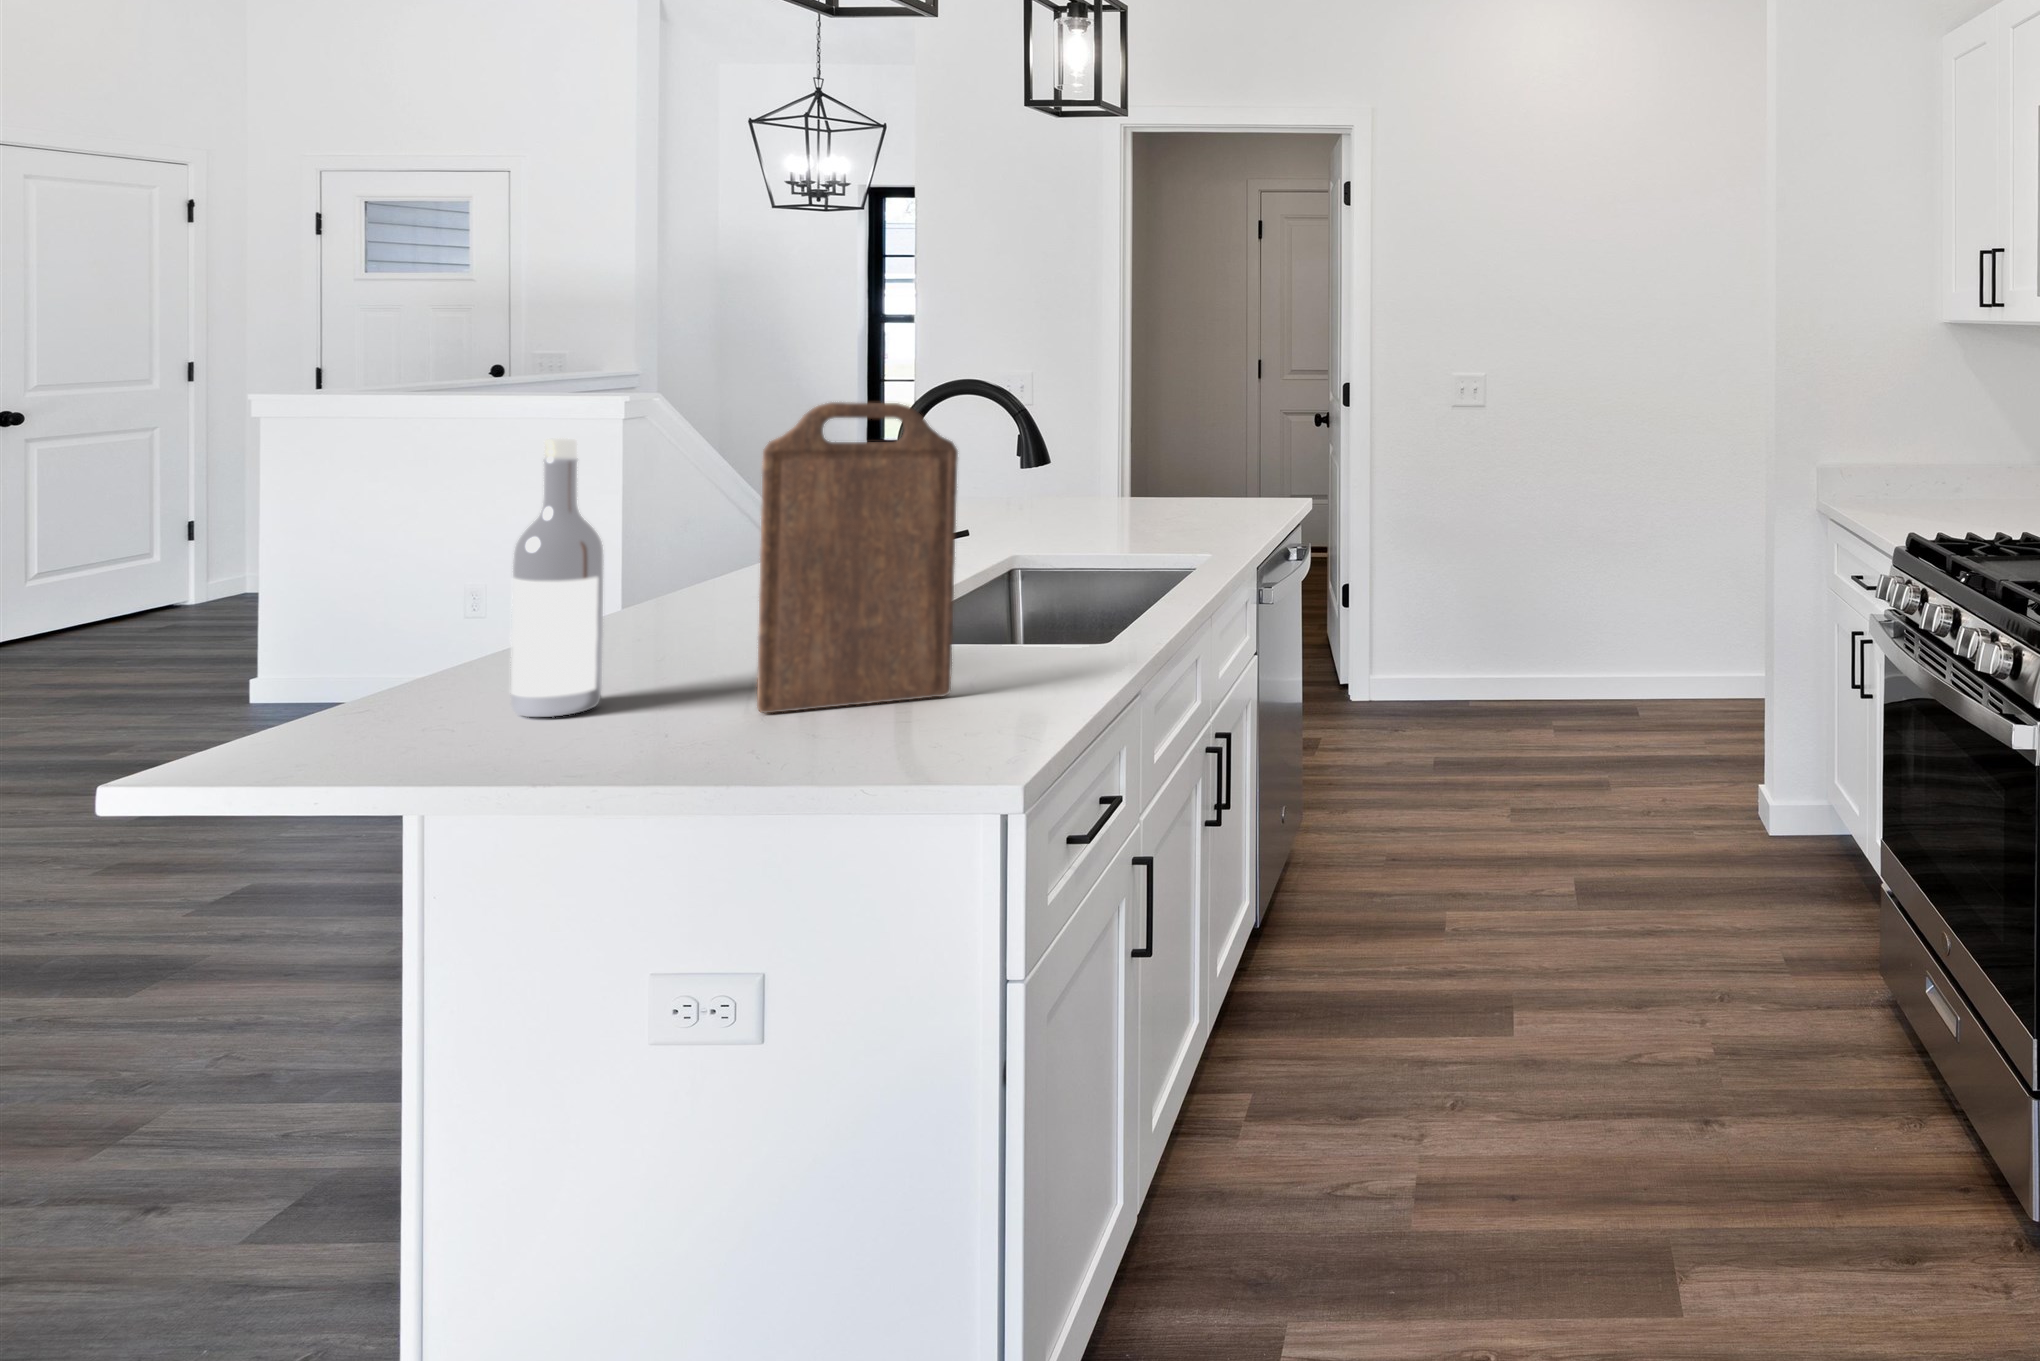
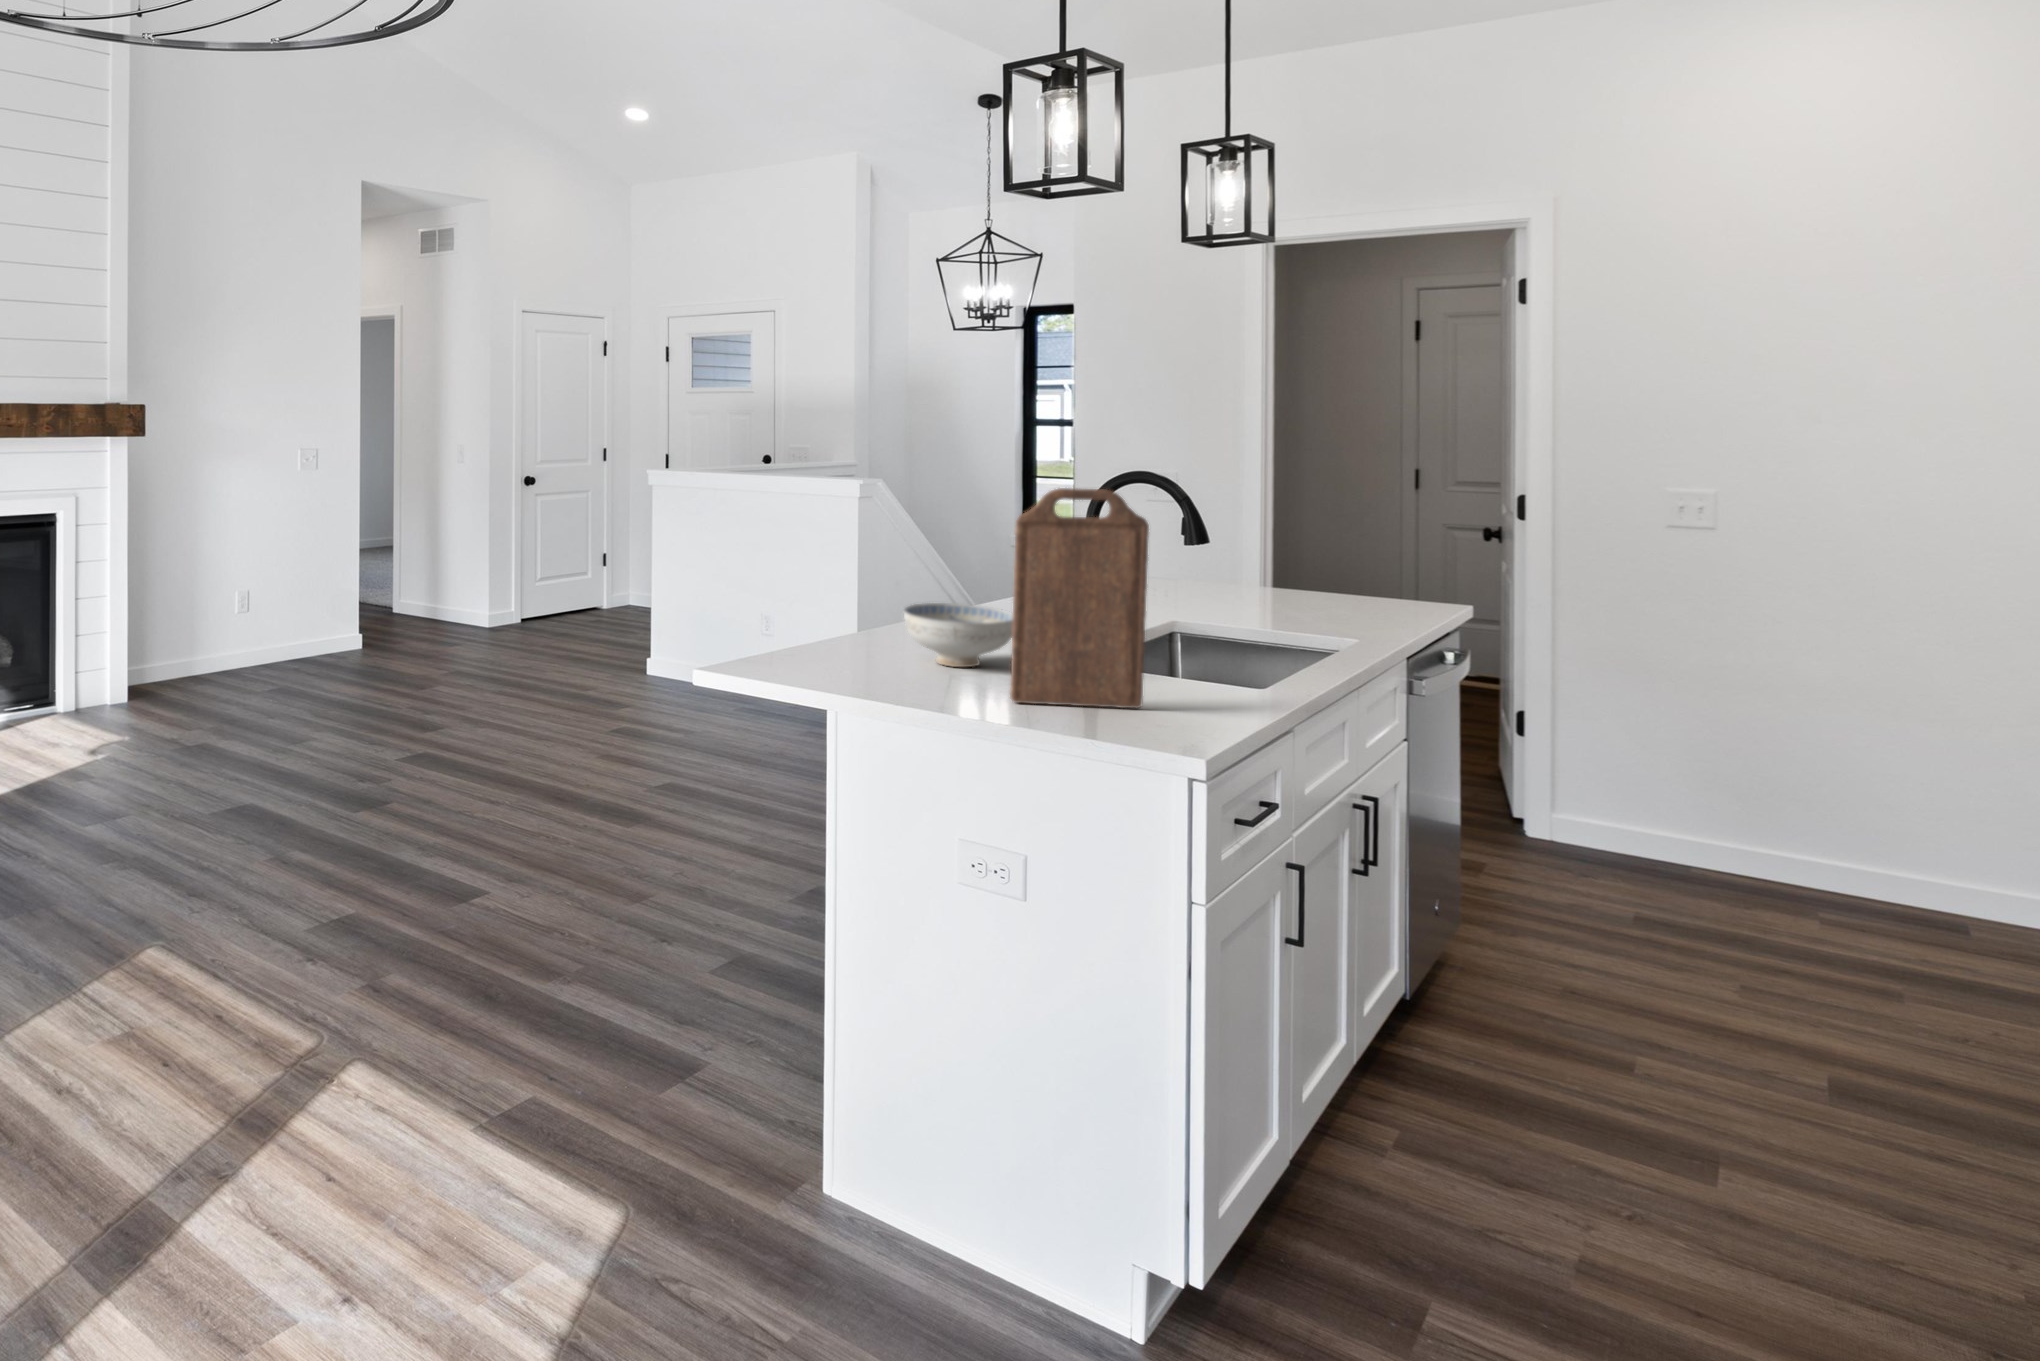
wine bottle: present [511,438,603,717] -> none [865,510,916,688]
ceramic bowl: none [600,566,785,661] -> present [904,603,1013,667]

